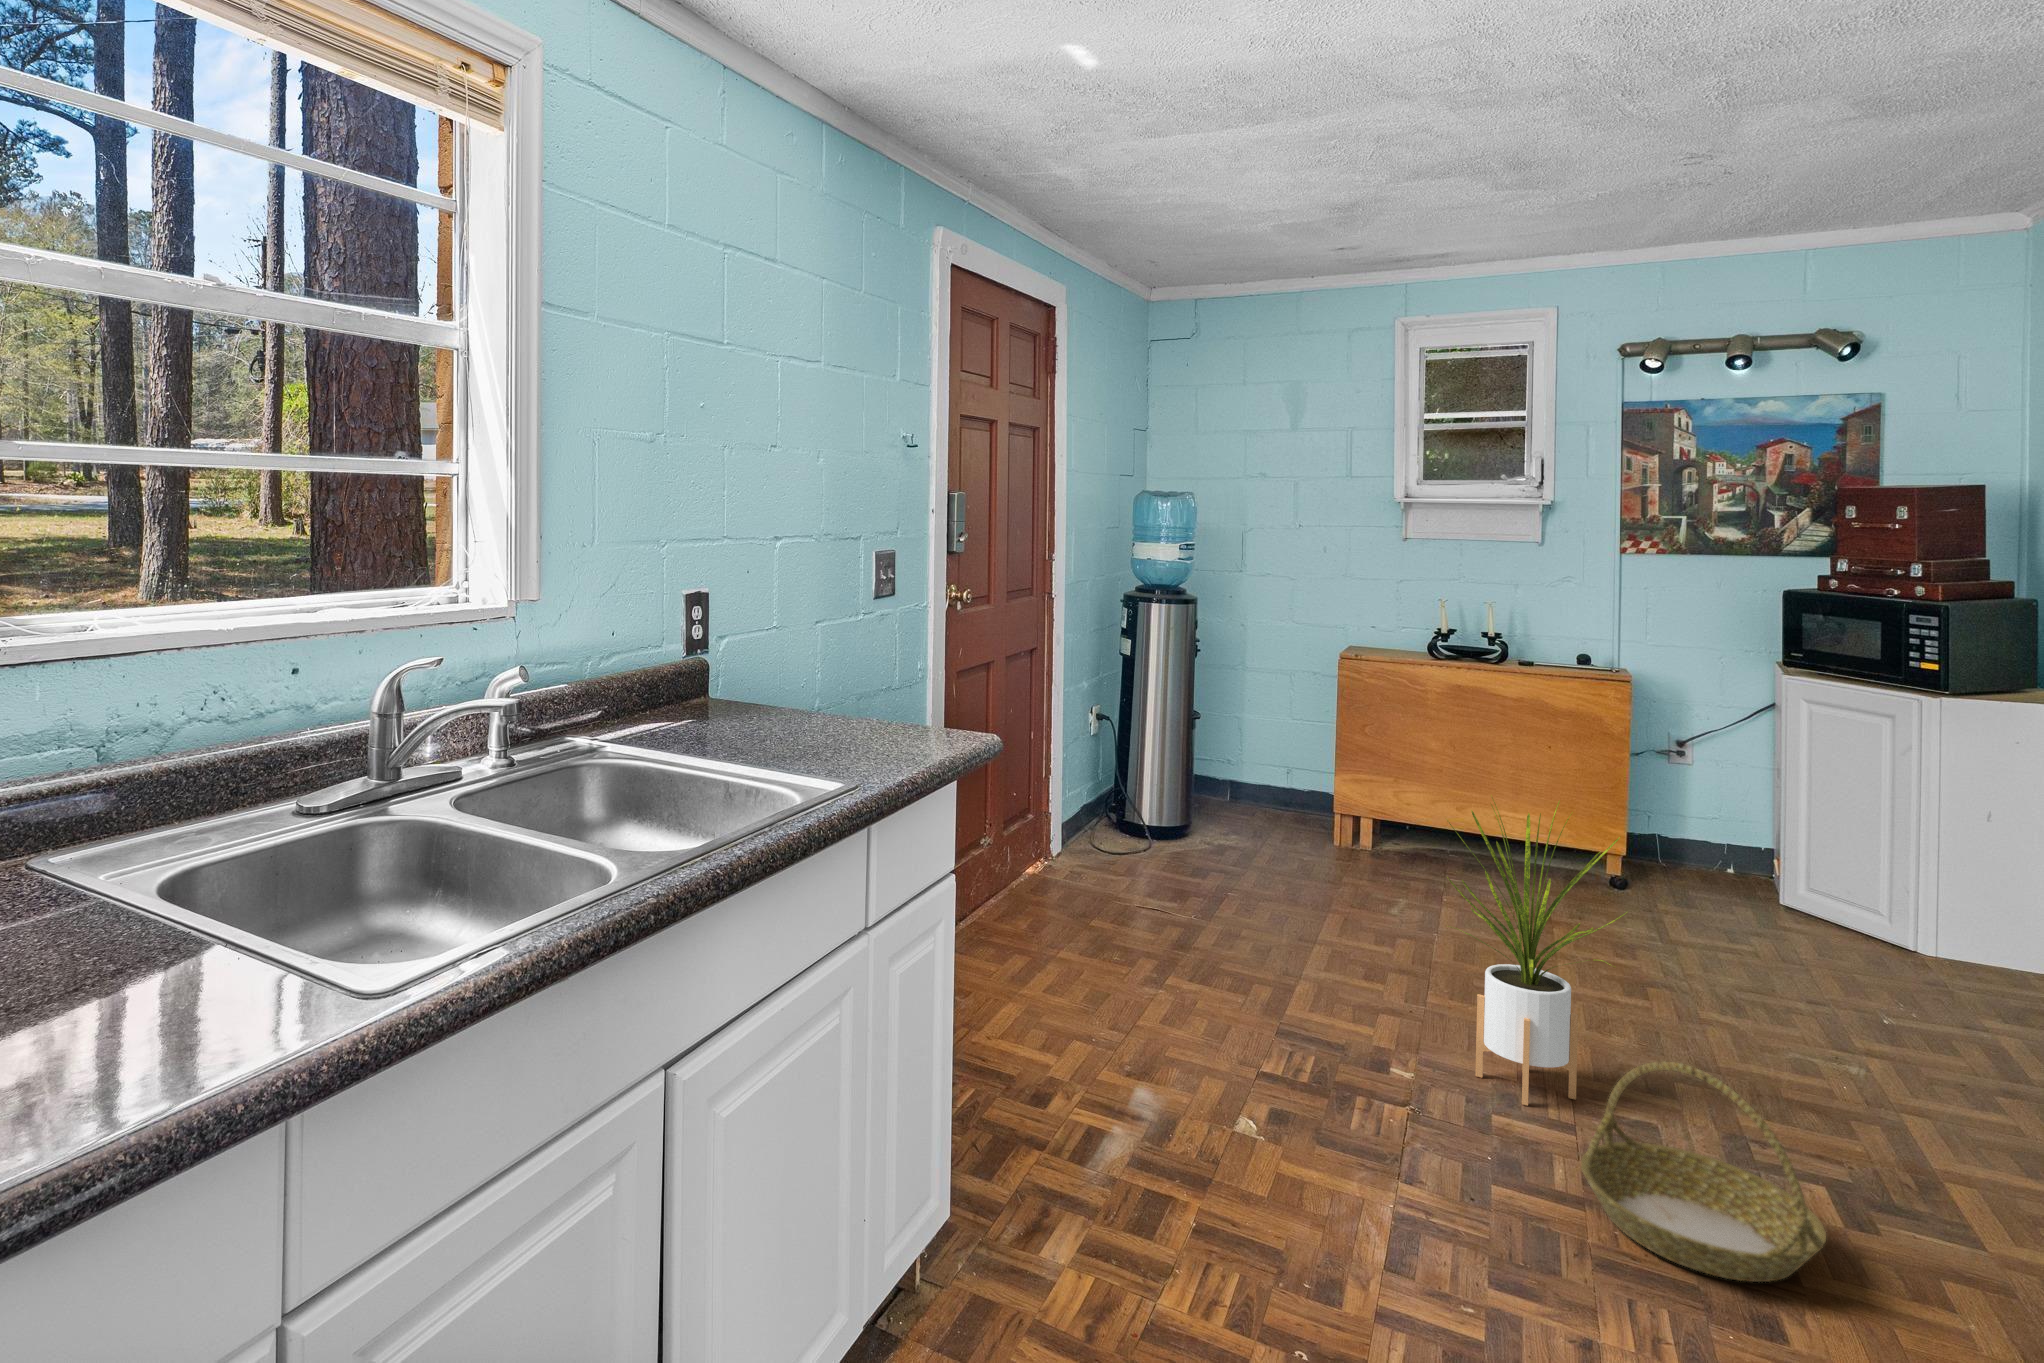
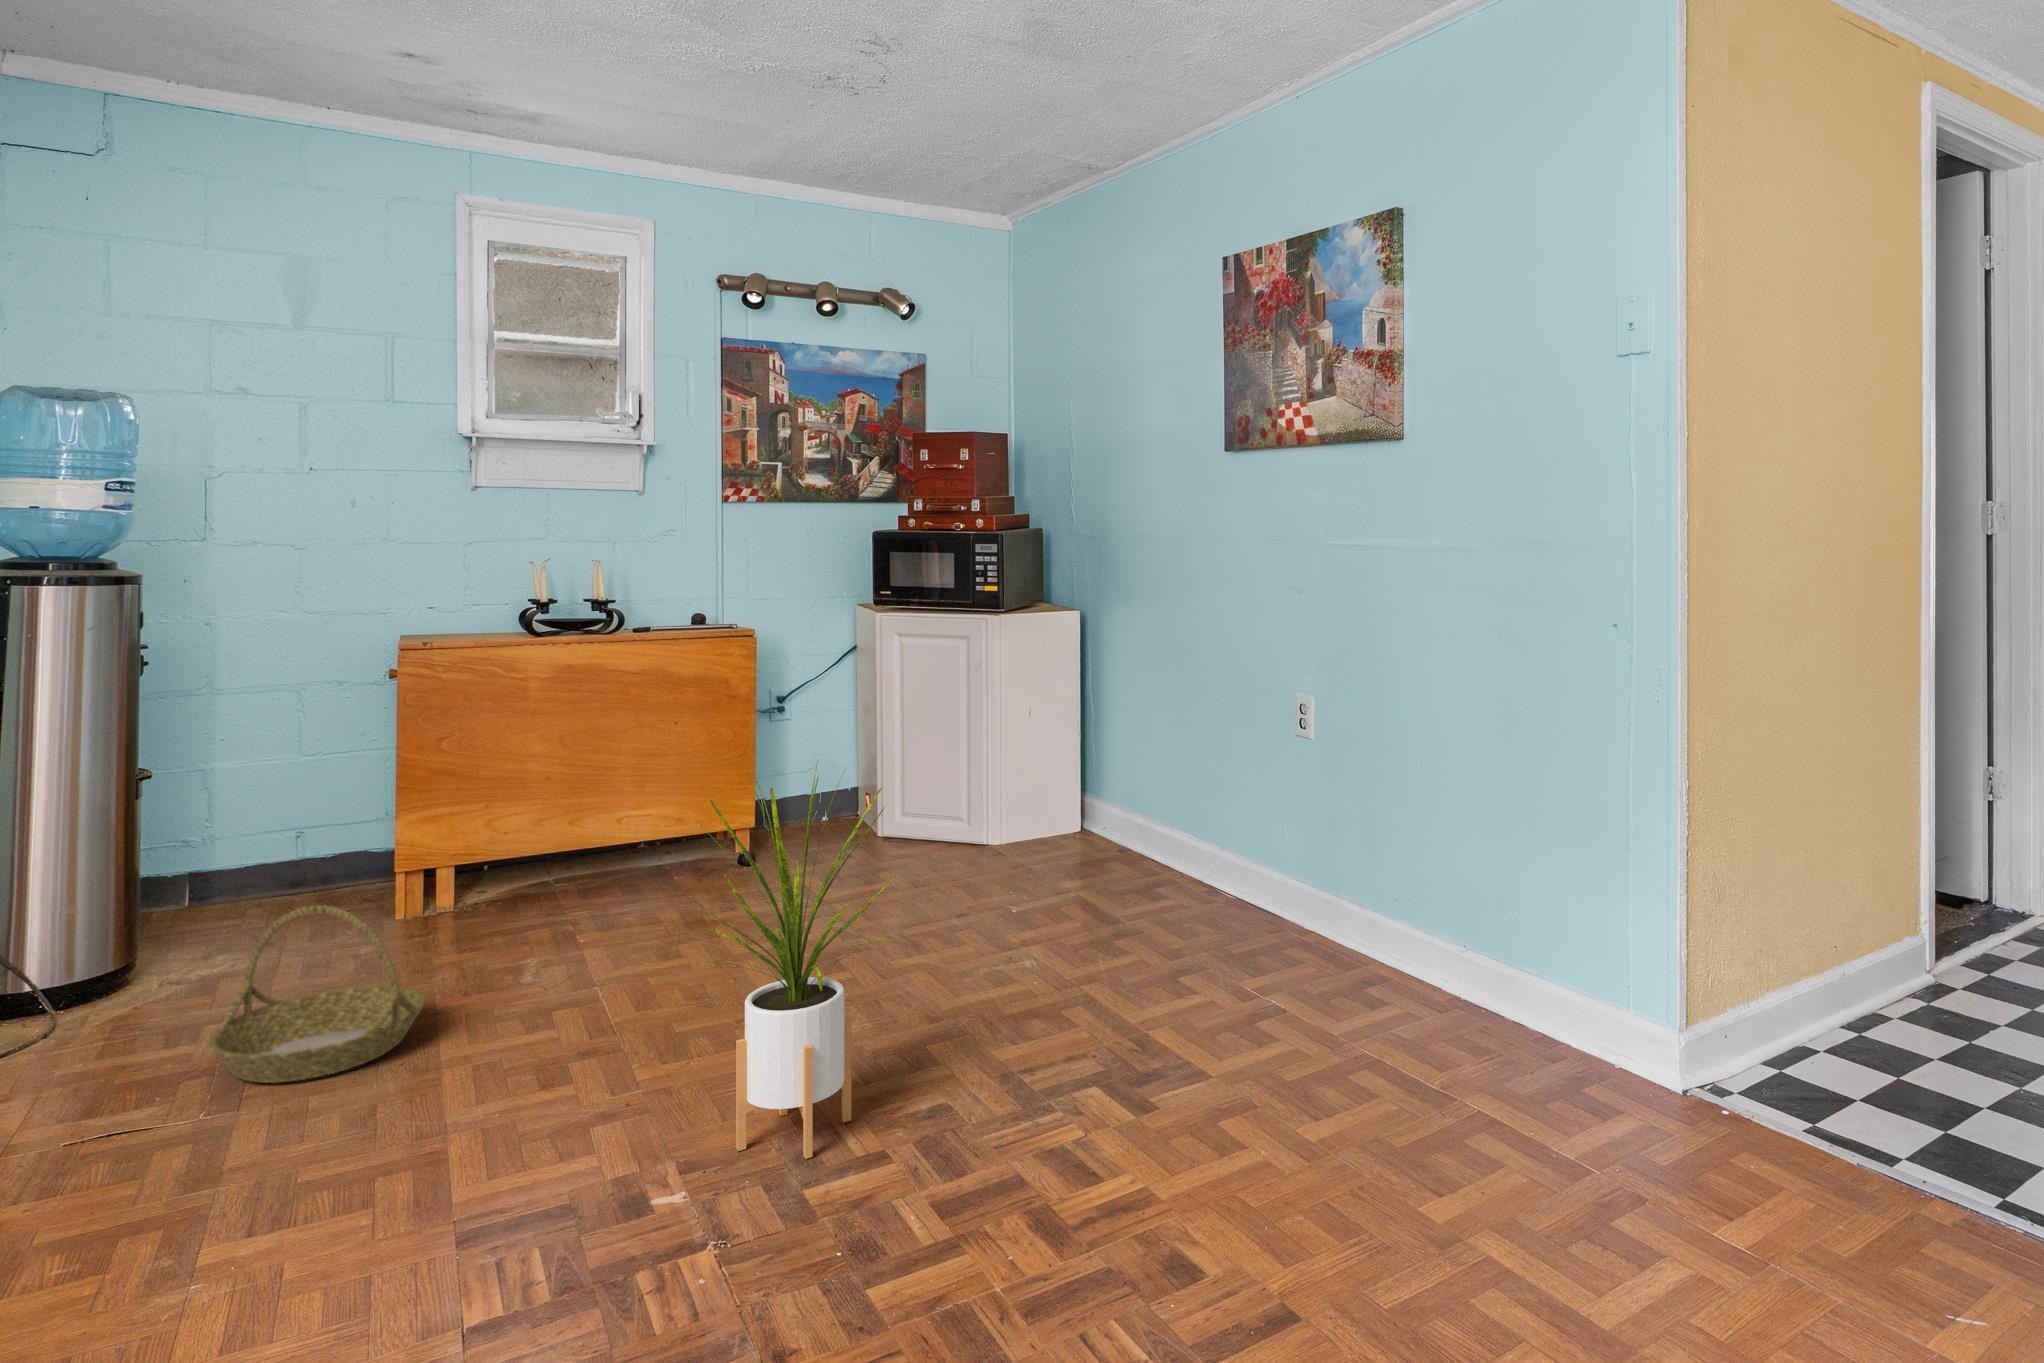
basket: present [1581,1061,1826,1282] -> present [207,905,426,1083]

